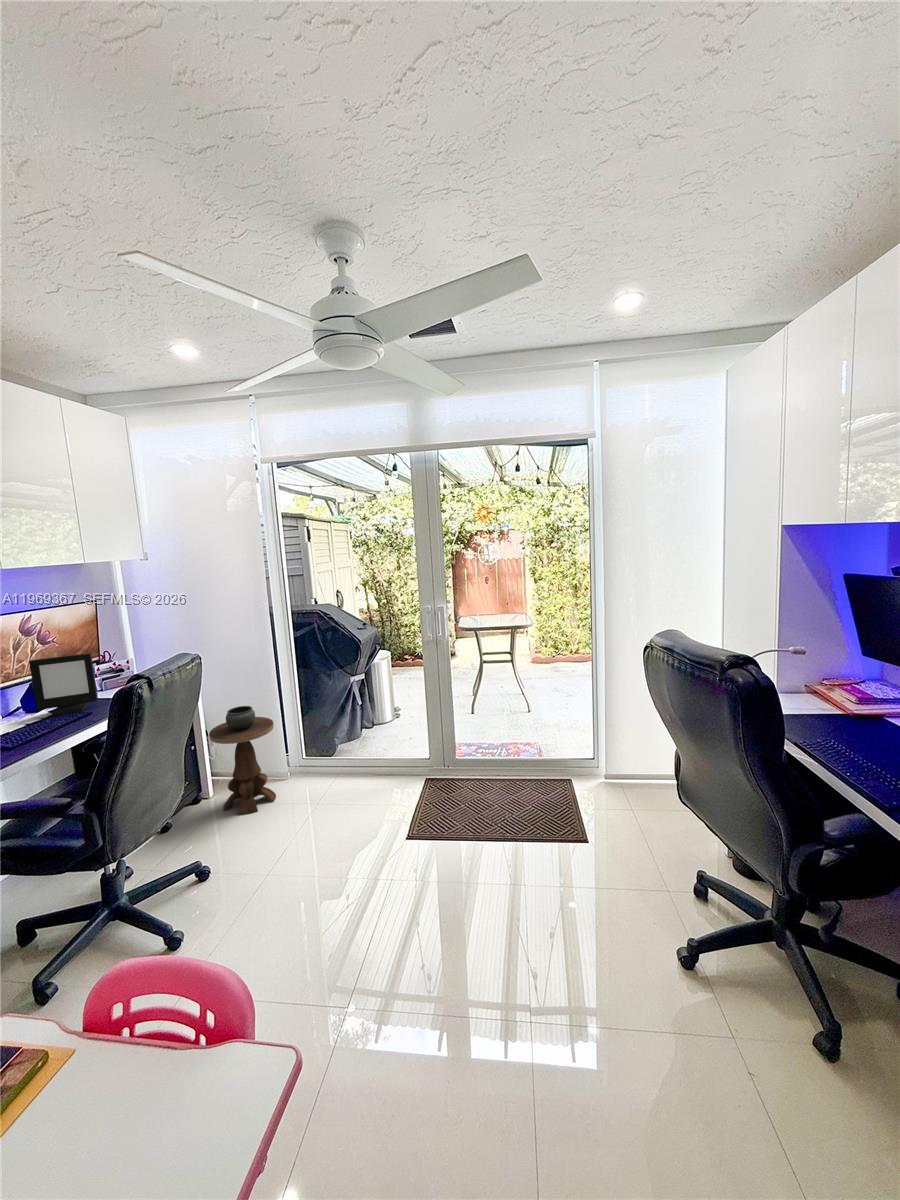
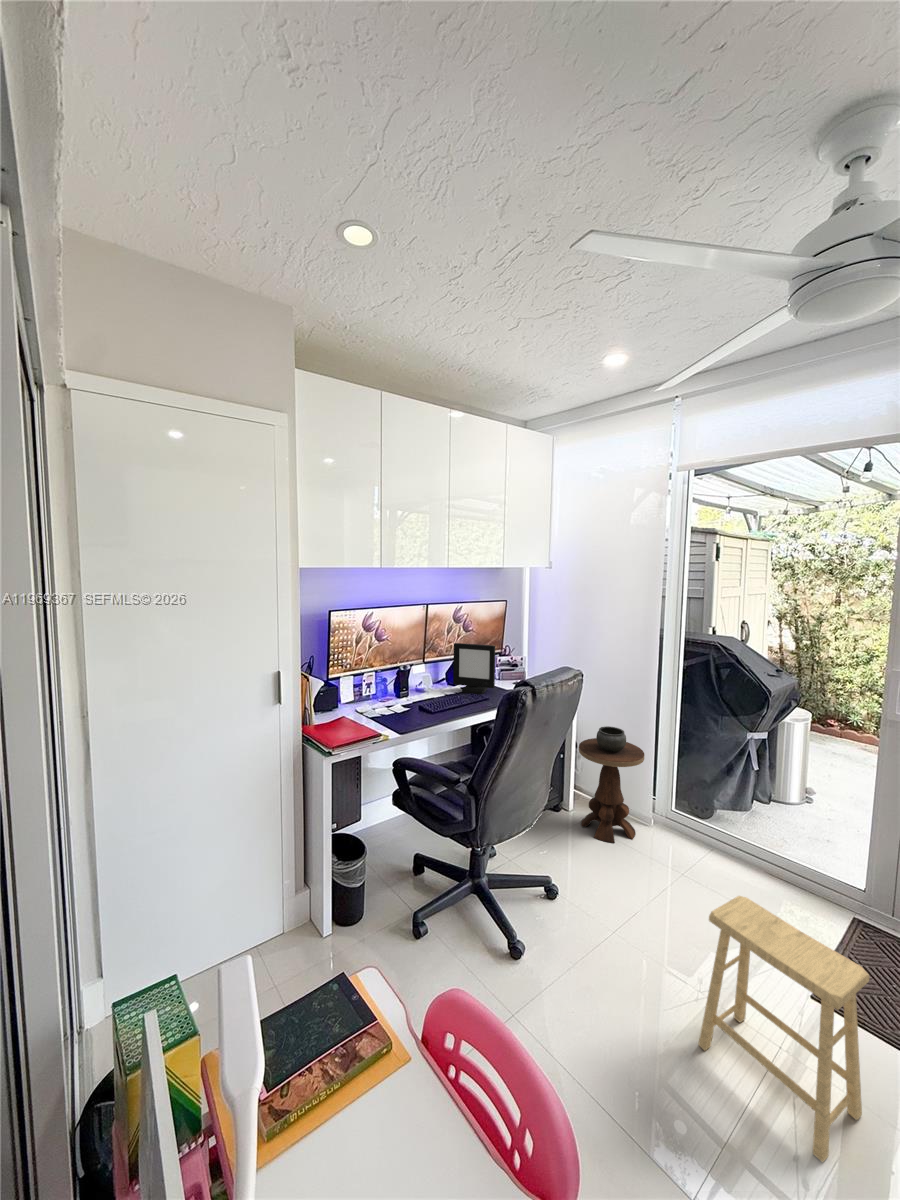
footstool: none [331,795,433,935] -> present [699,896,869,1162]

